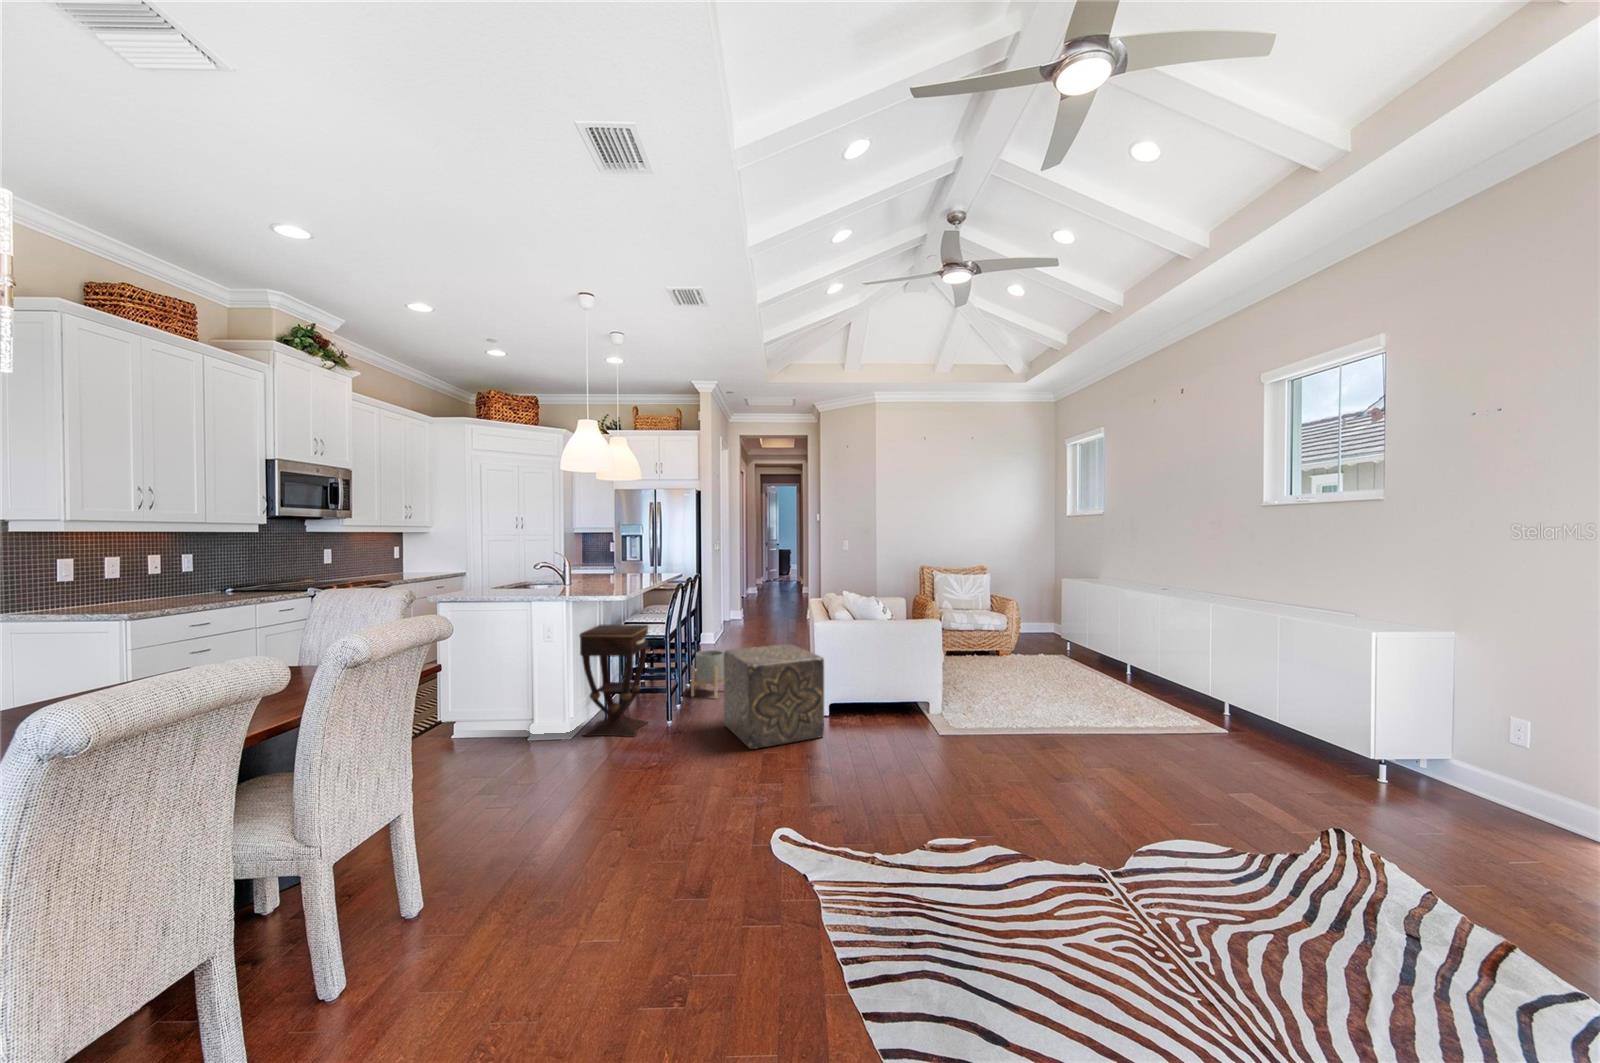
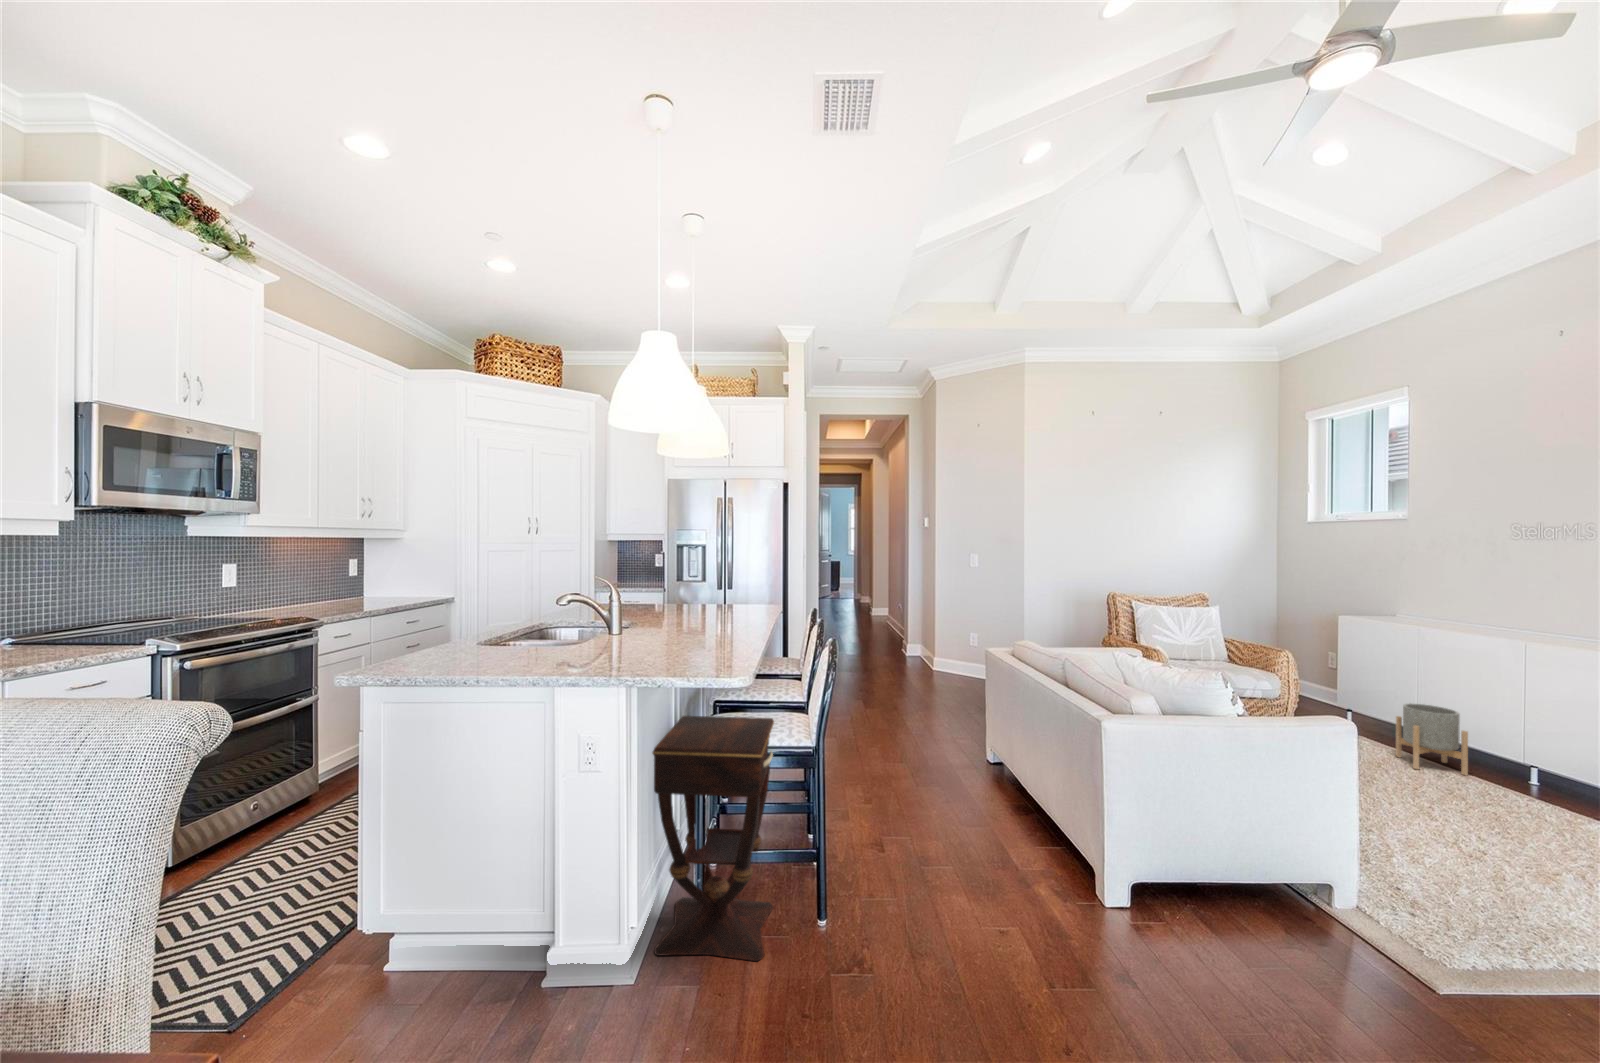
ottoman: present [724,644,824,749] -> none [926,756,1162,1028]
planter: present [691,650,724,699] -> present [1396,703,1468,776]

